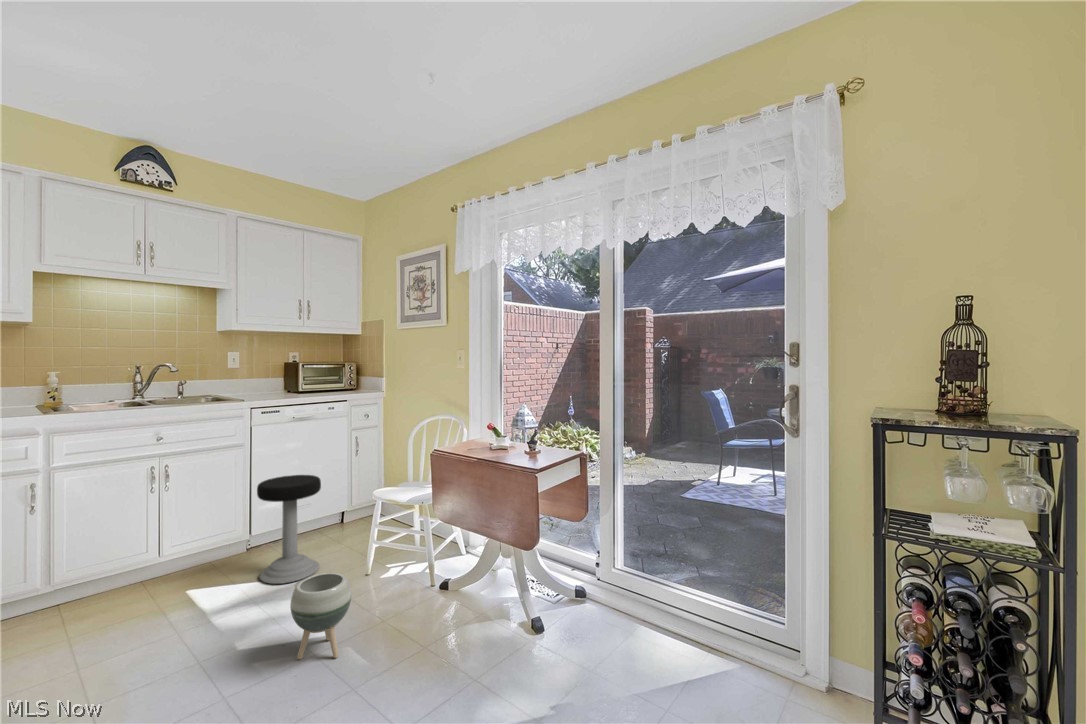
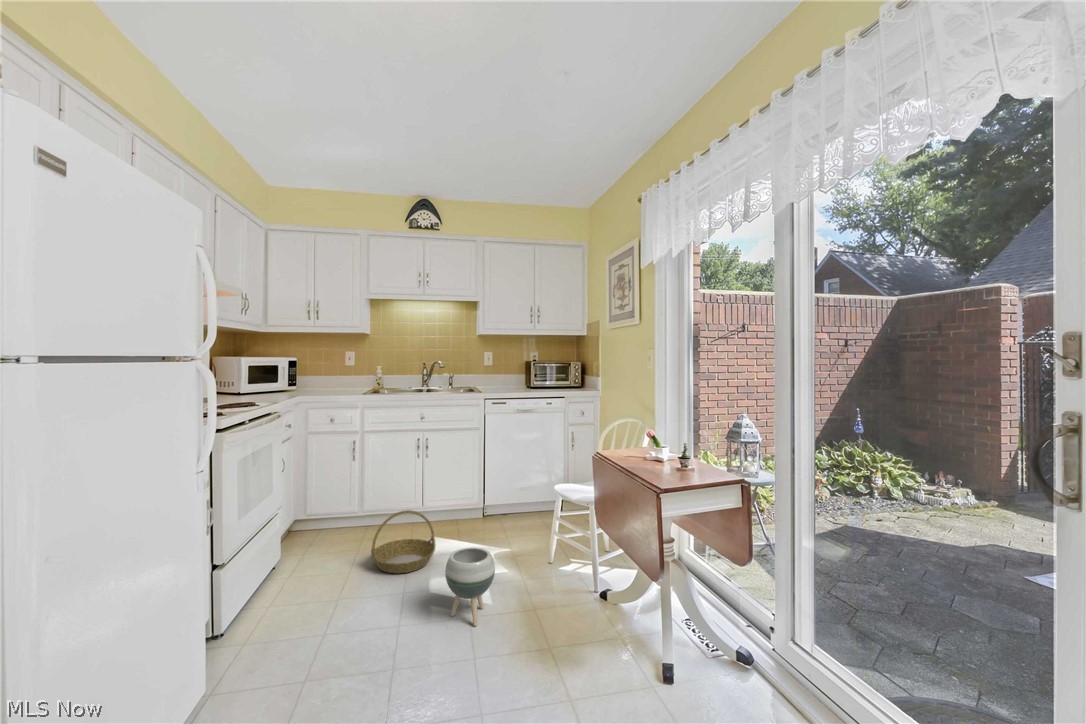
stool: present [257,475,321,584] -> none [473,458,521,549]
basket: none [123,559,225,649] -> present [371,510,435,573]

